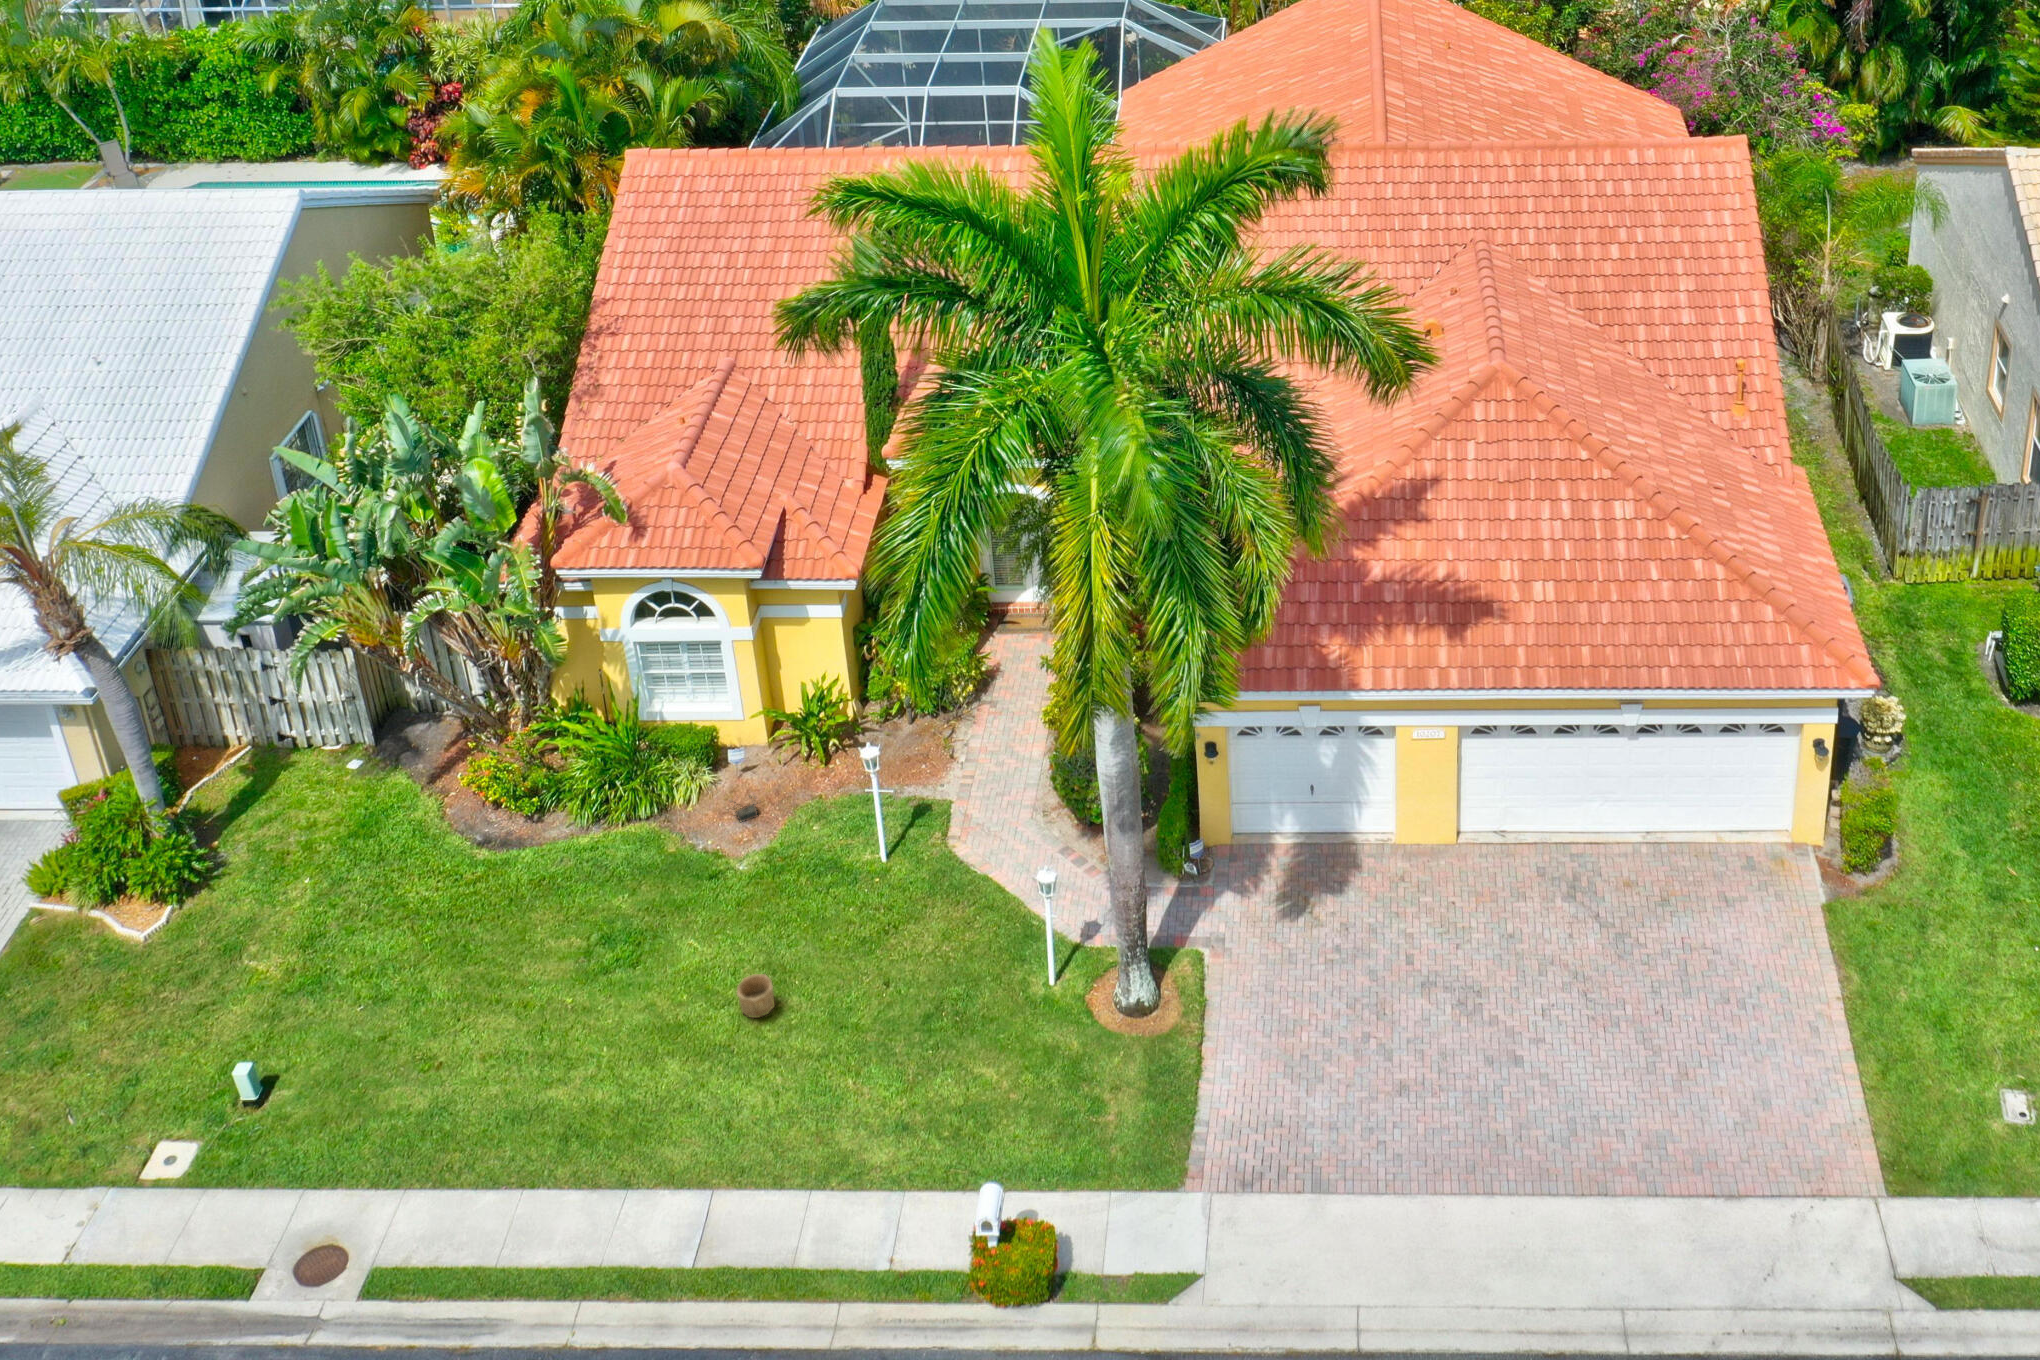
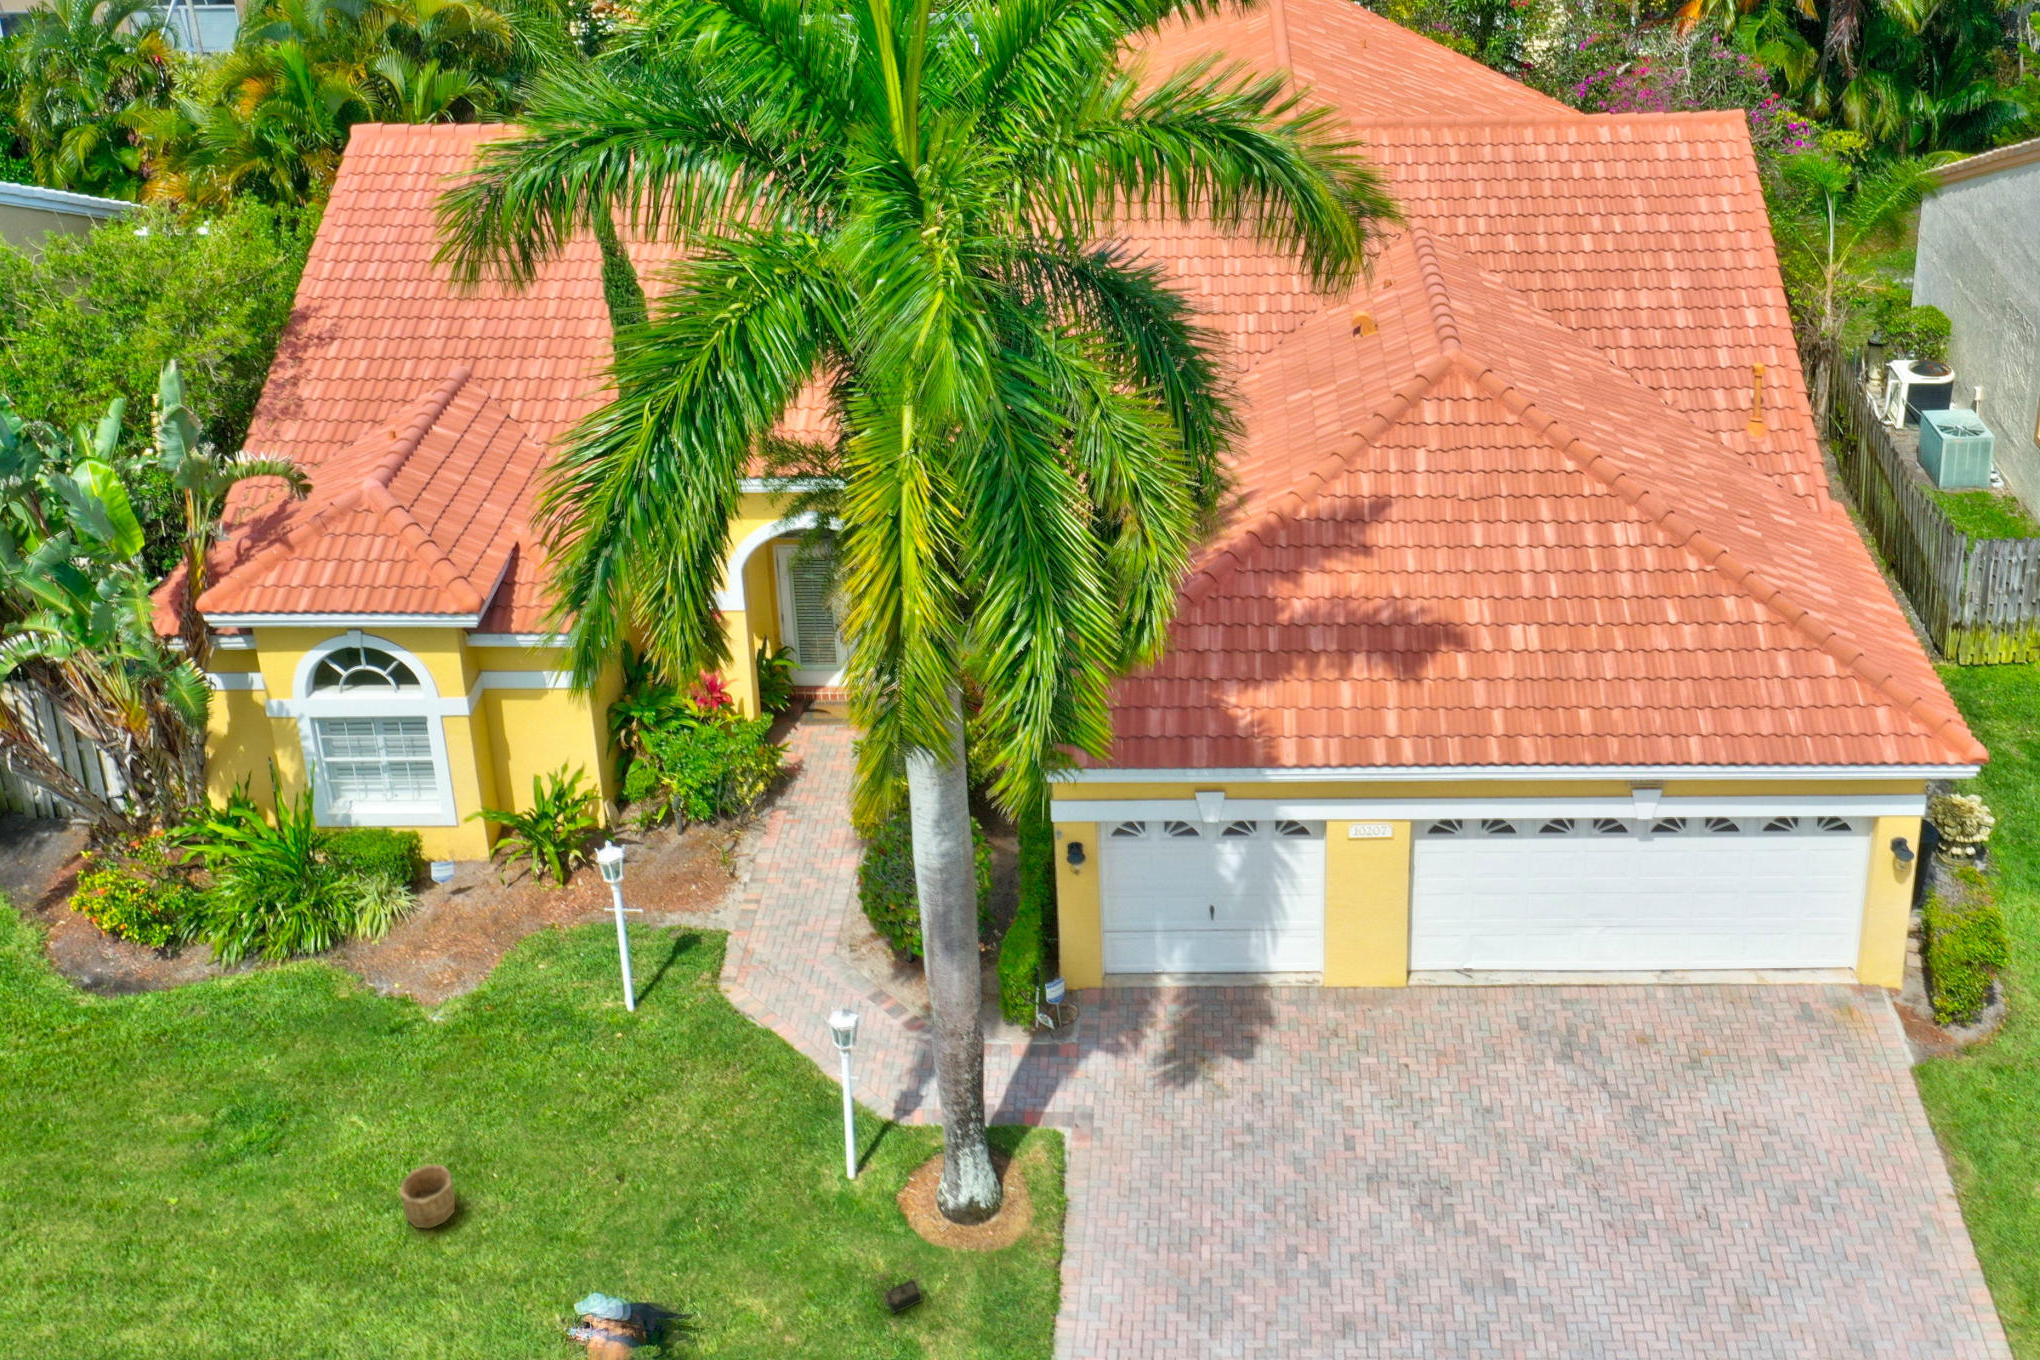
decorative plant: present [729,796,758,822] -> present [877,1266,922,1314]

